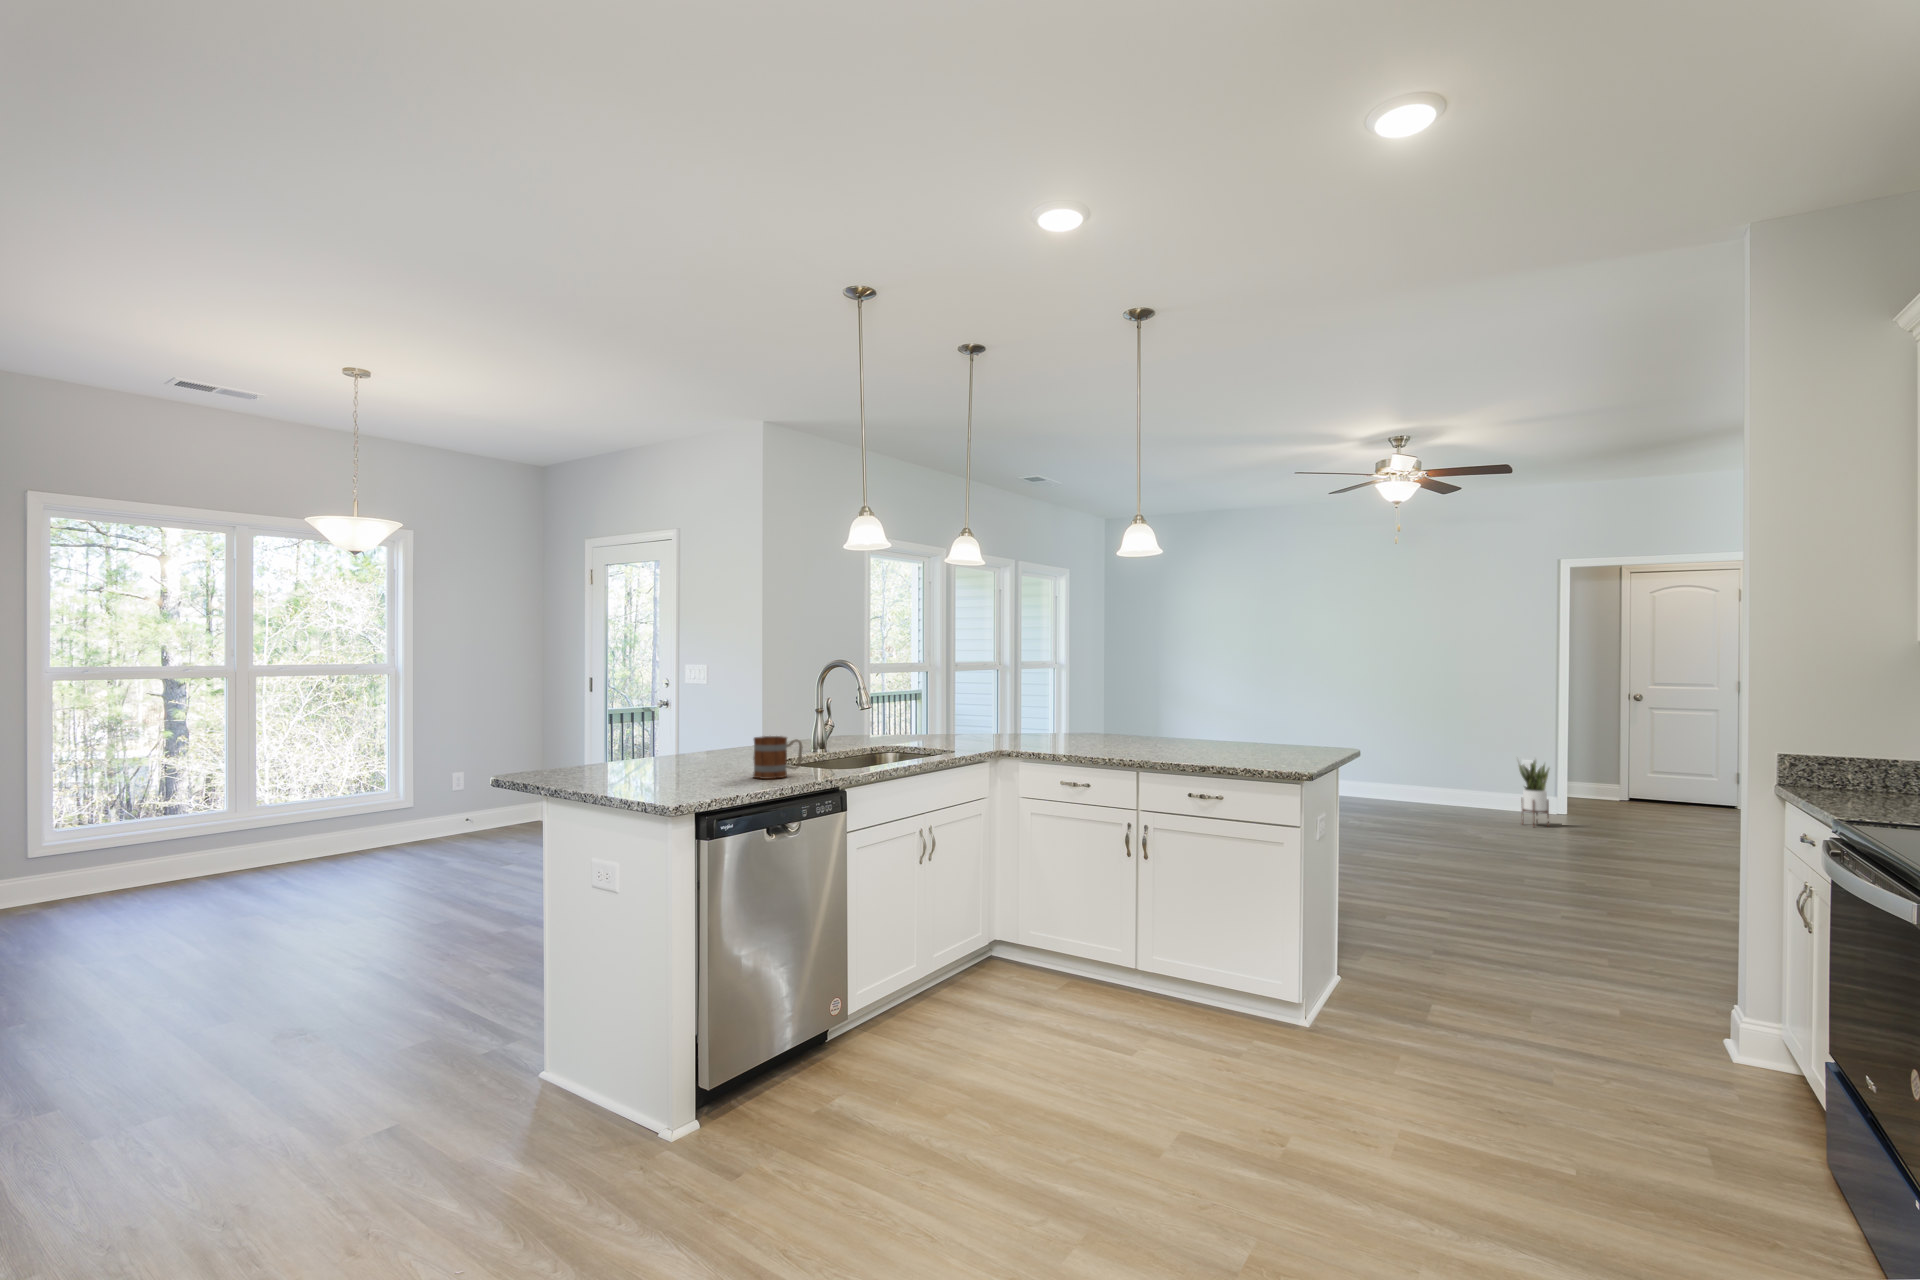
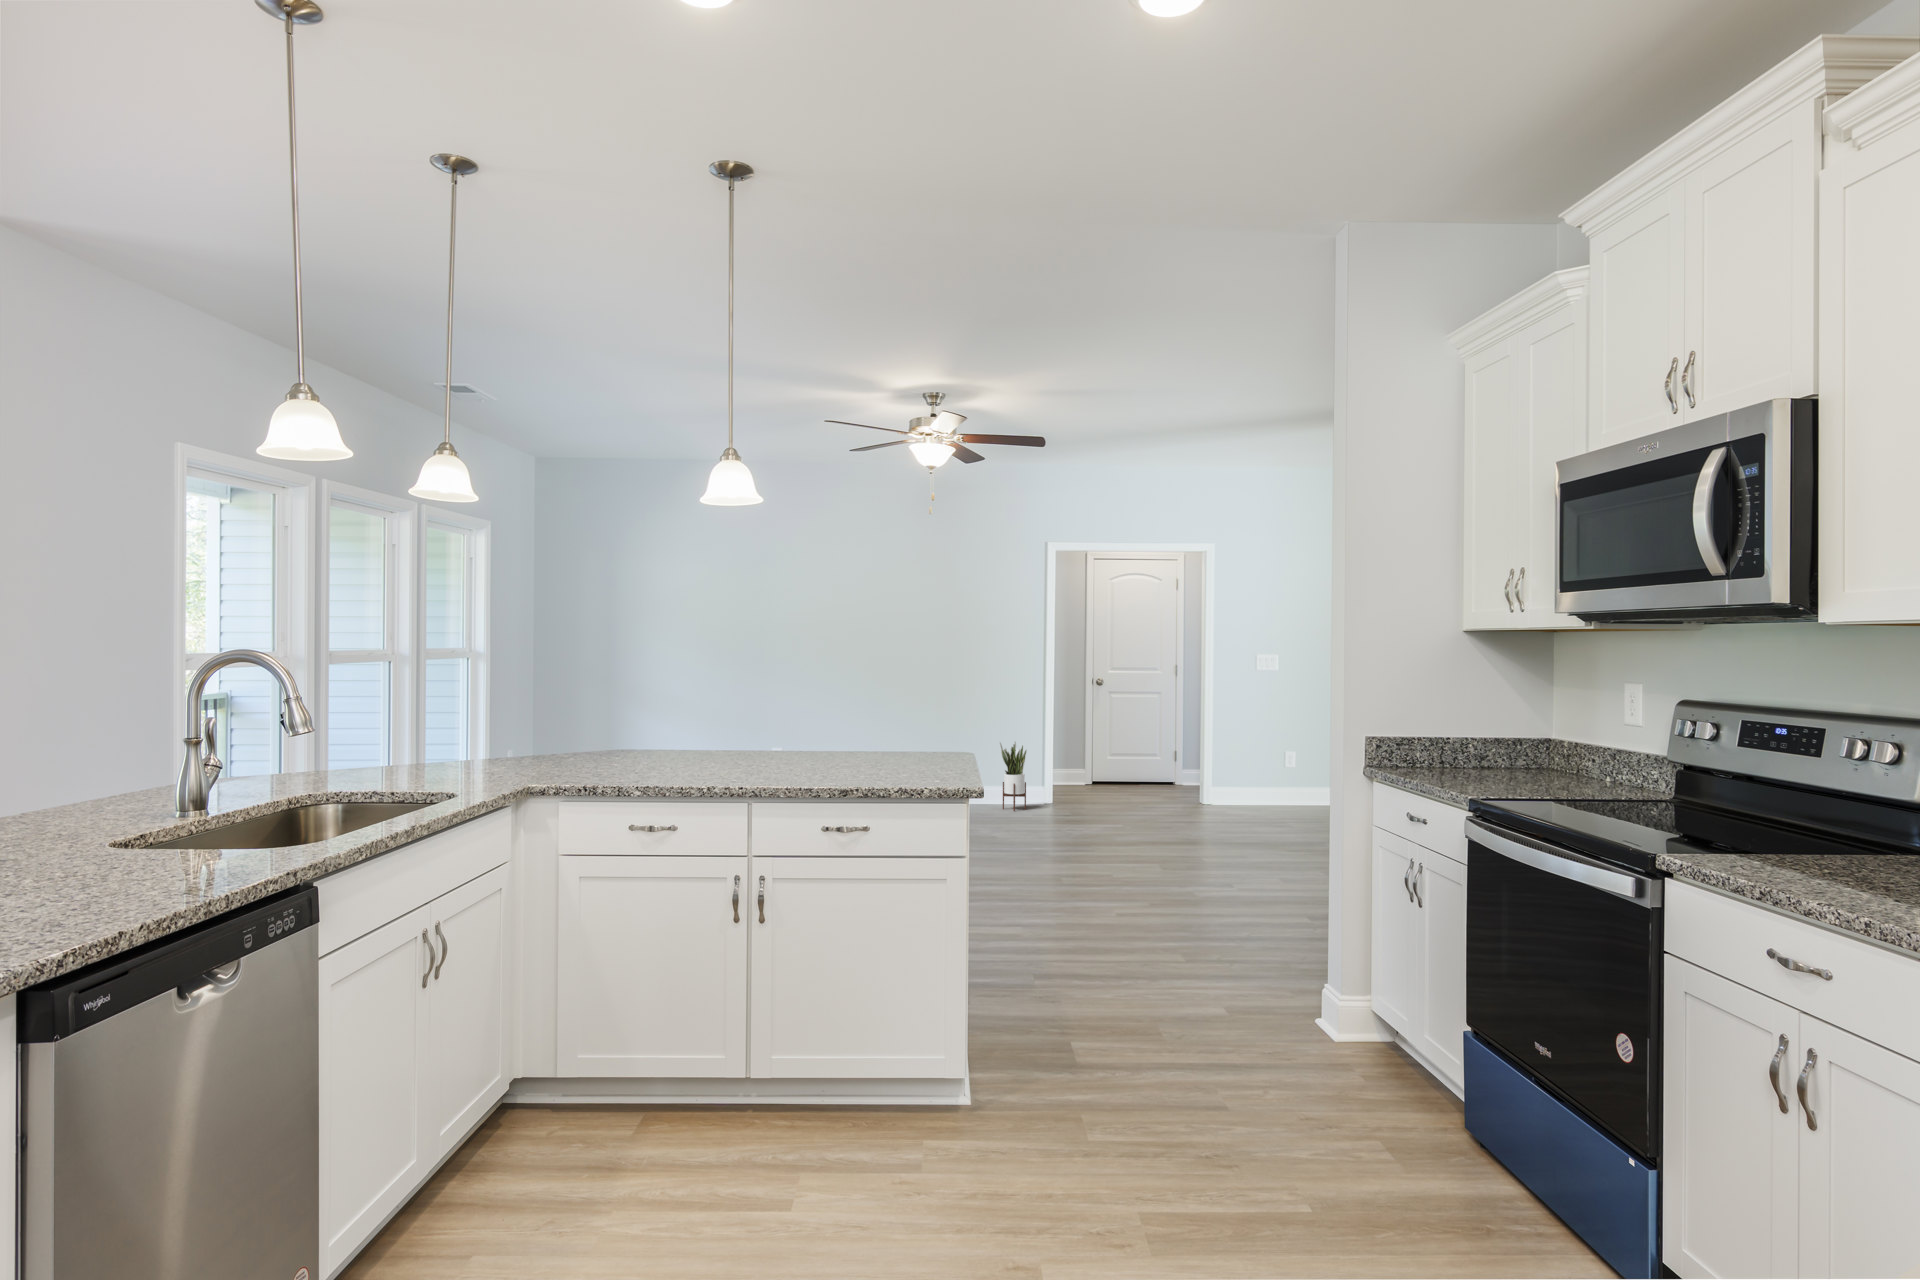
mug: present [753,736,803,779] -> none [89,800,208,891]

